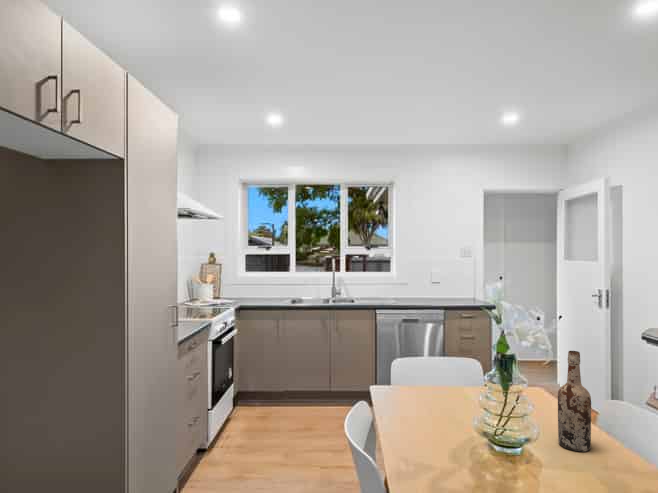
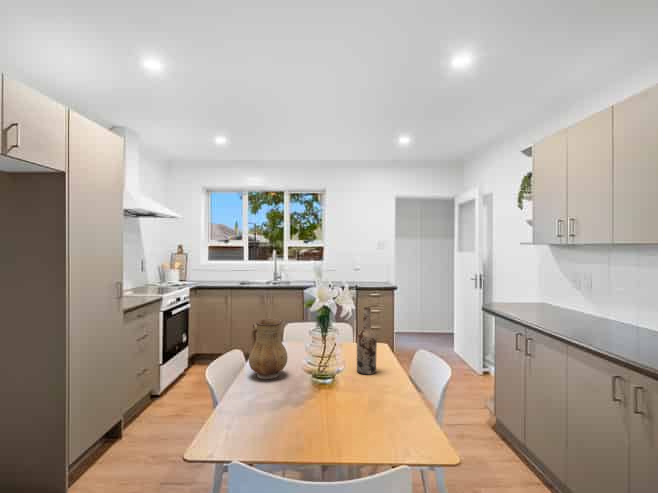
ceramic pitcher: none [402,367,464,459] -> present [249,319,287,379]

